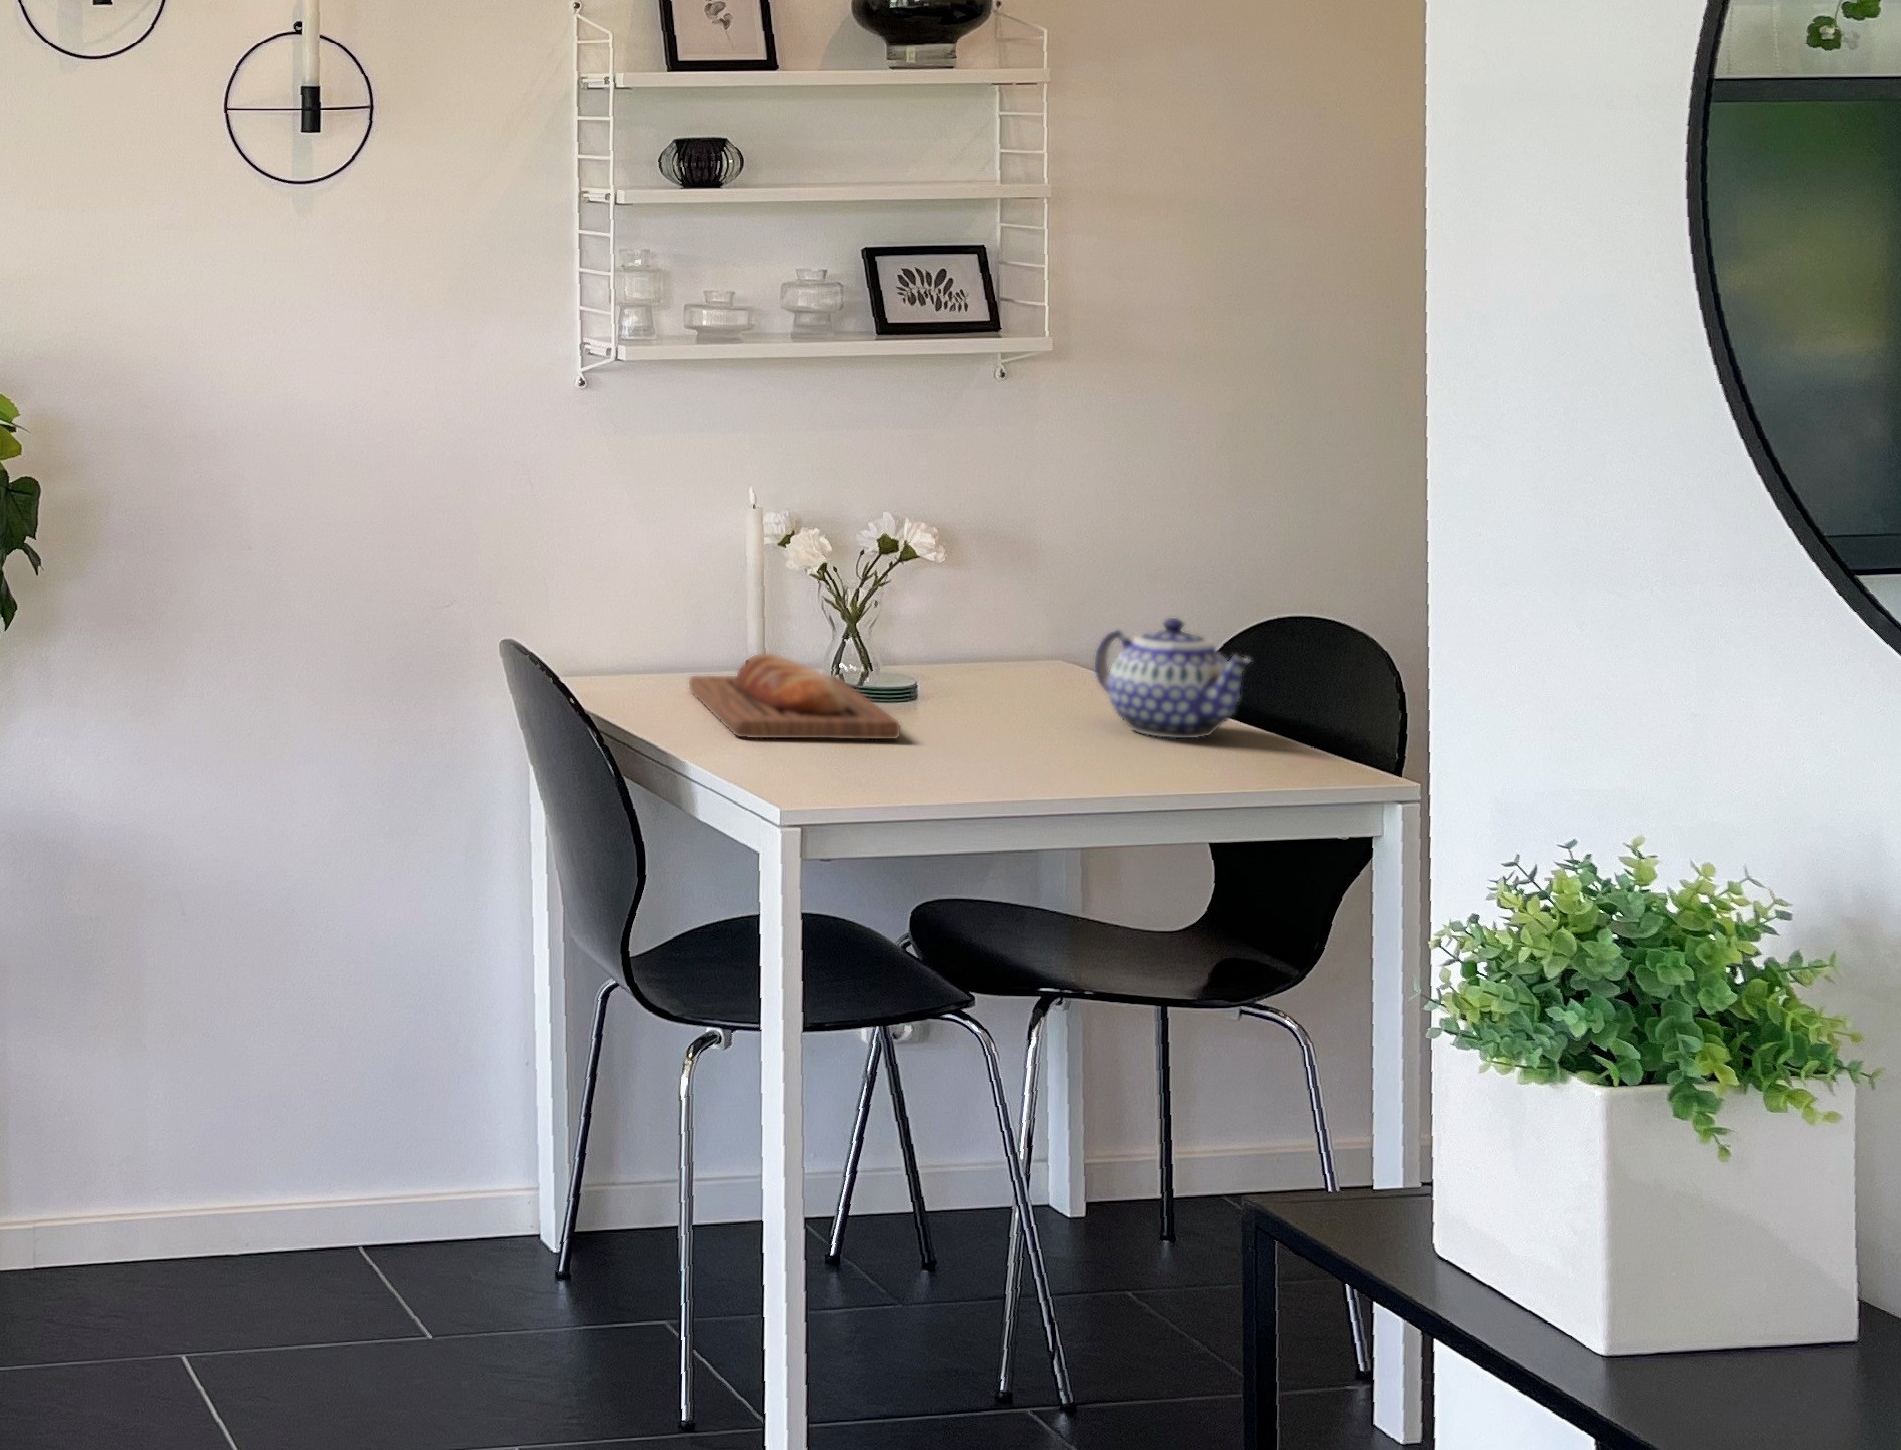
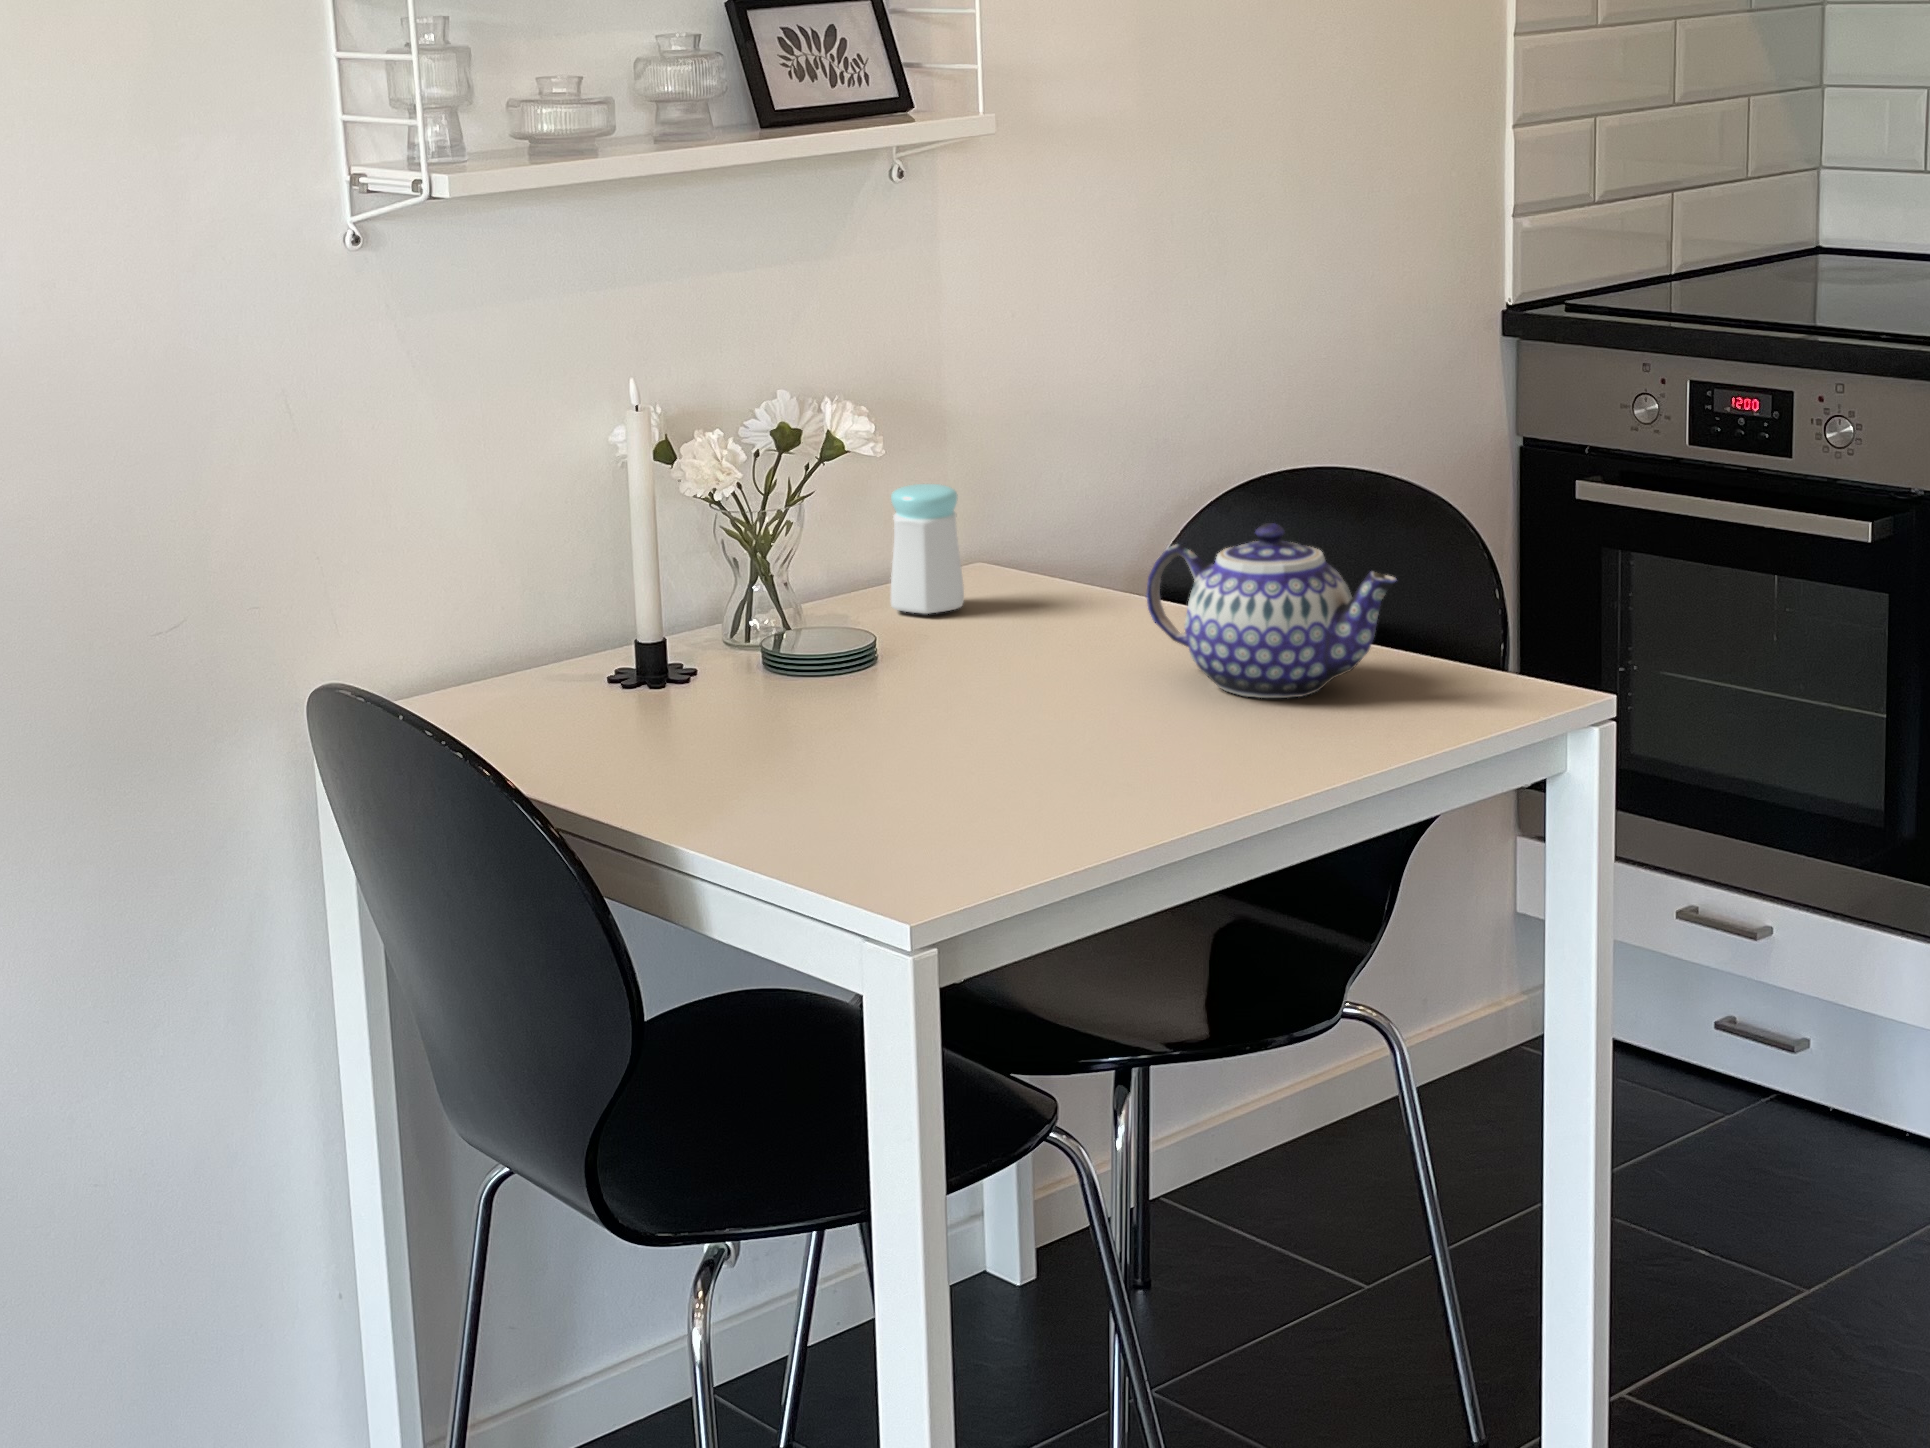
salt shaker: none [951,588,1009,677] -> present [891,484,964,614]
bread loaf: present [689,654,900,739] -> none [573,641,959,807]

